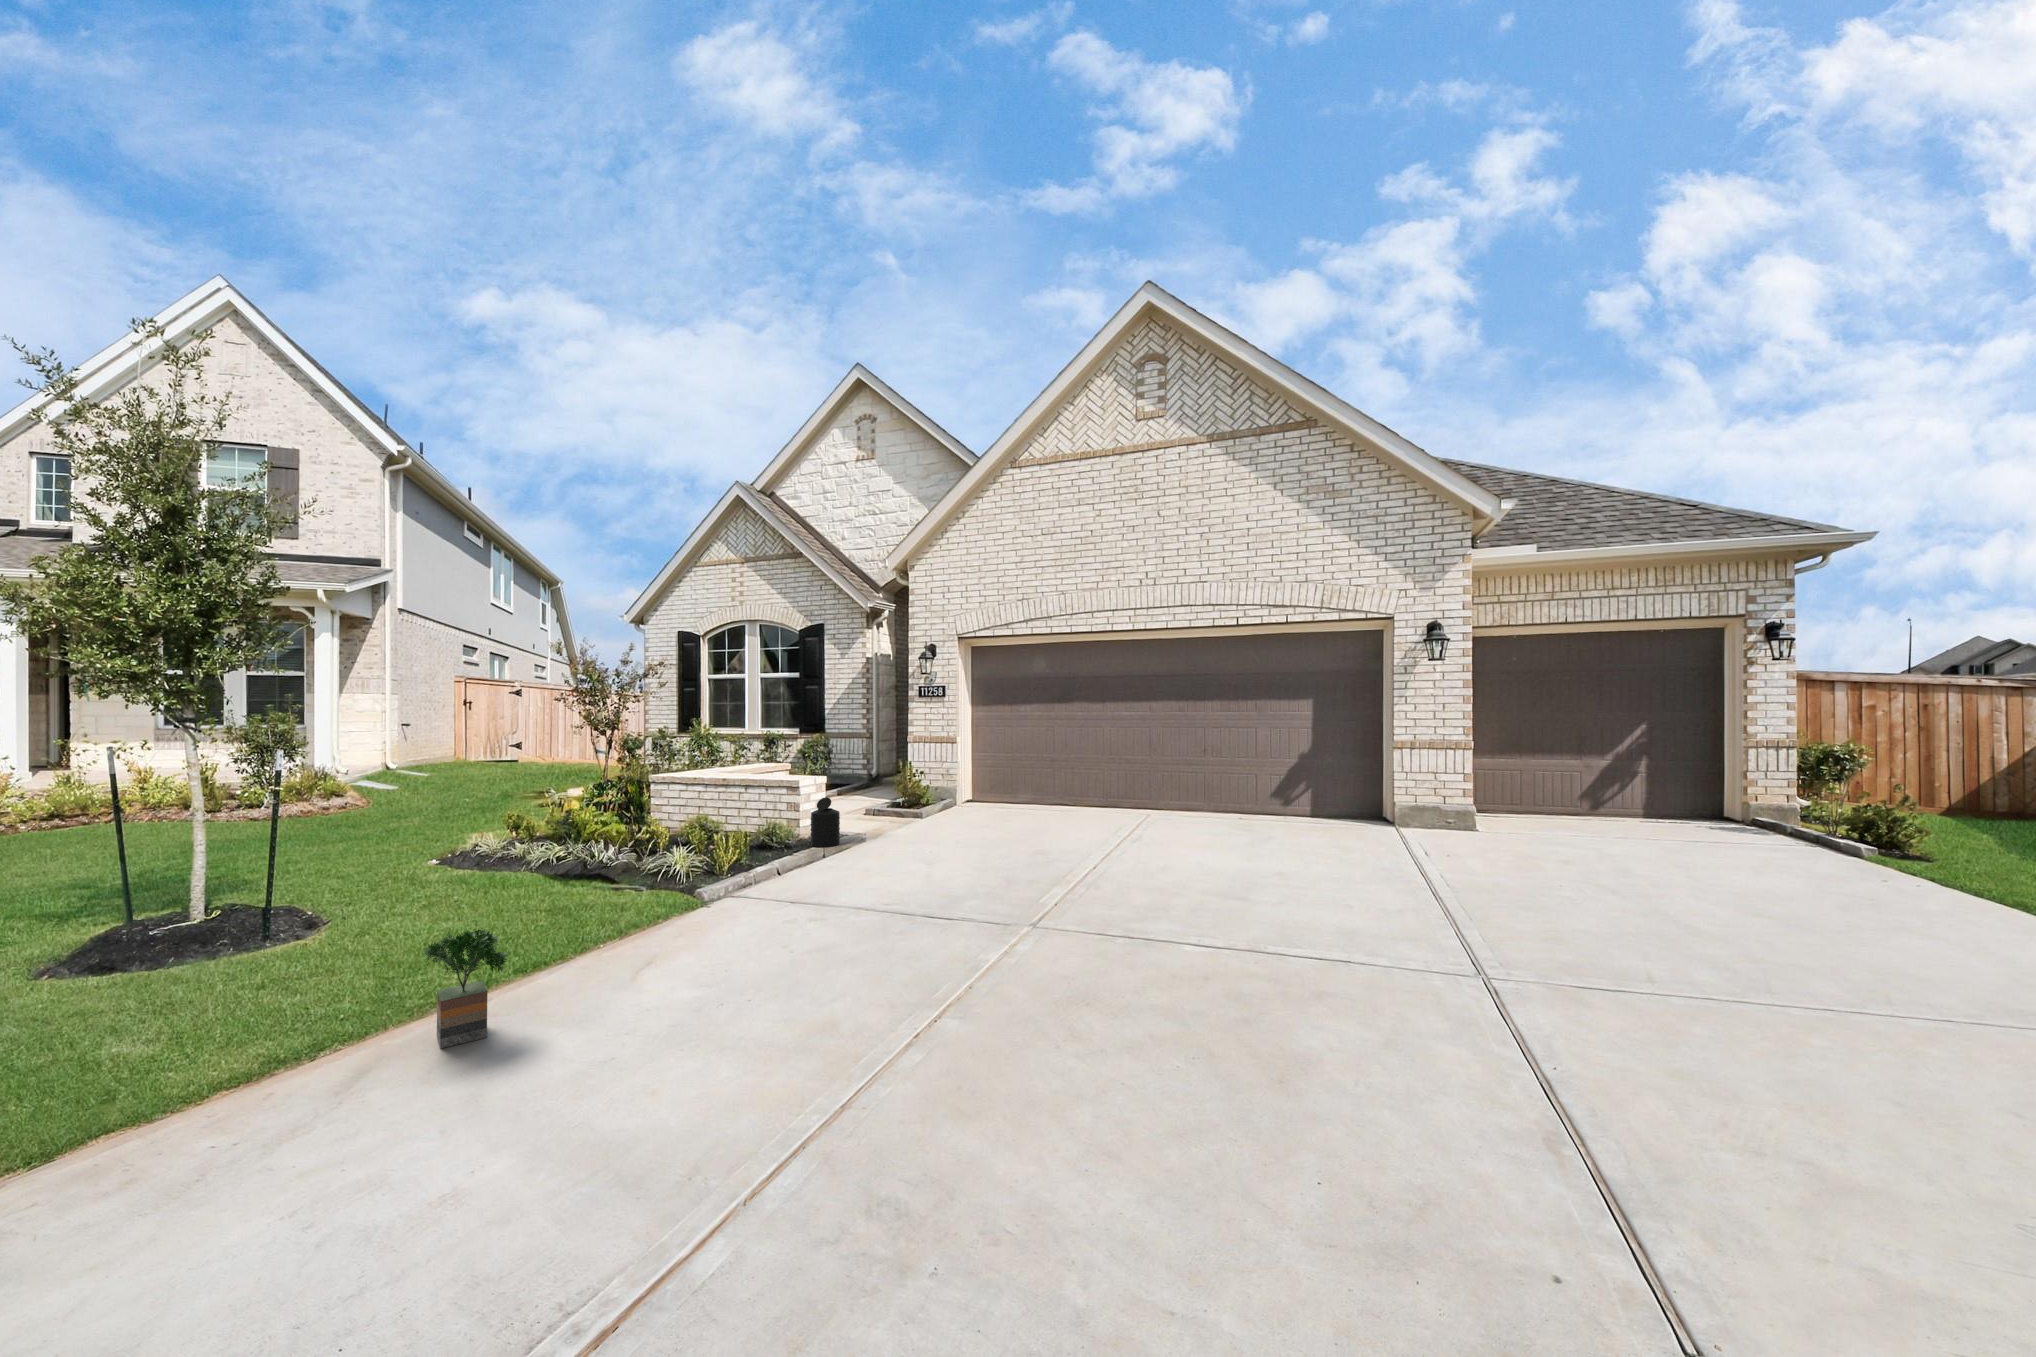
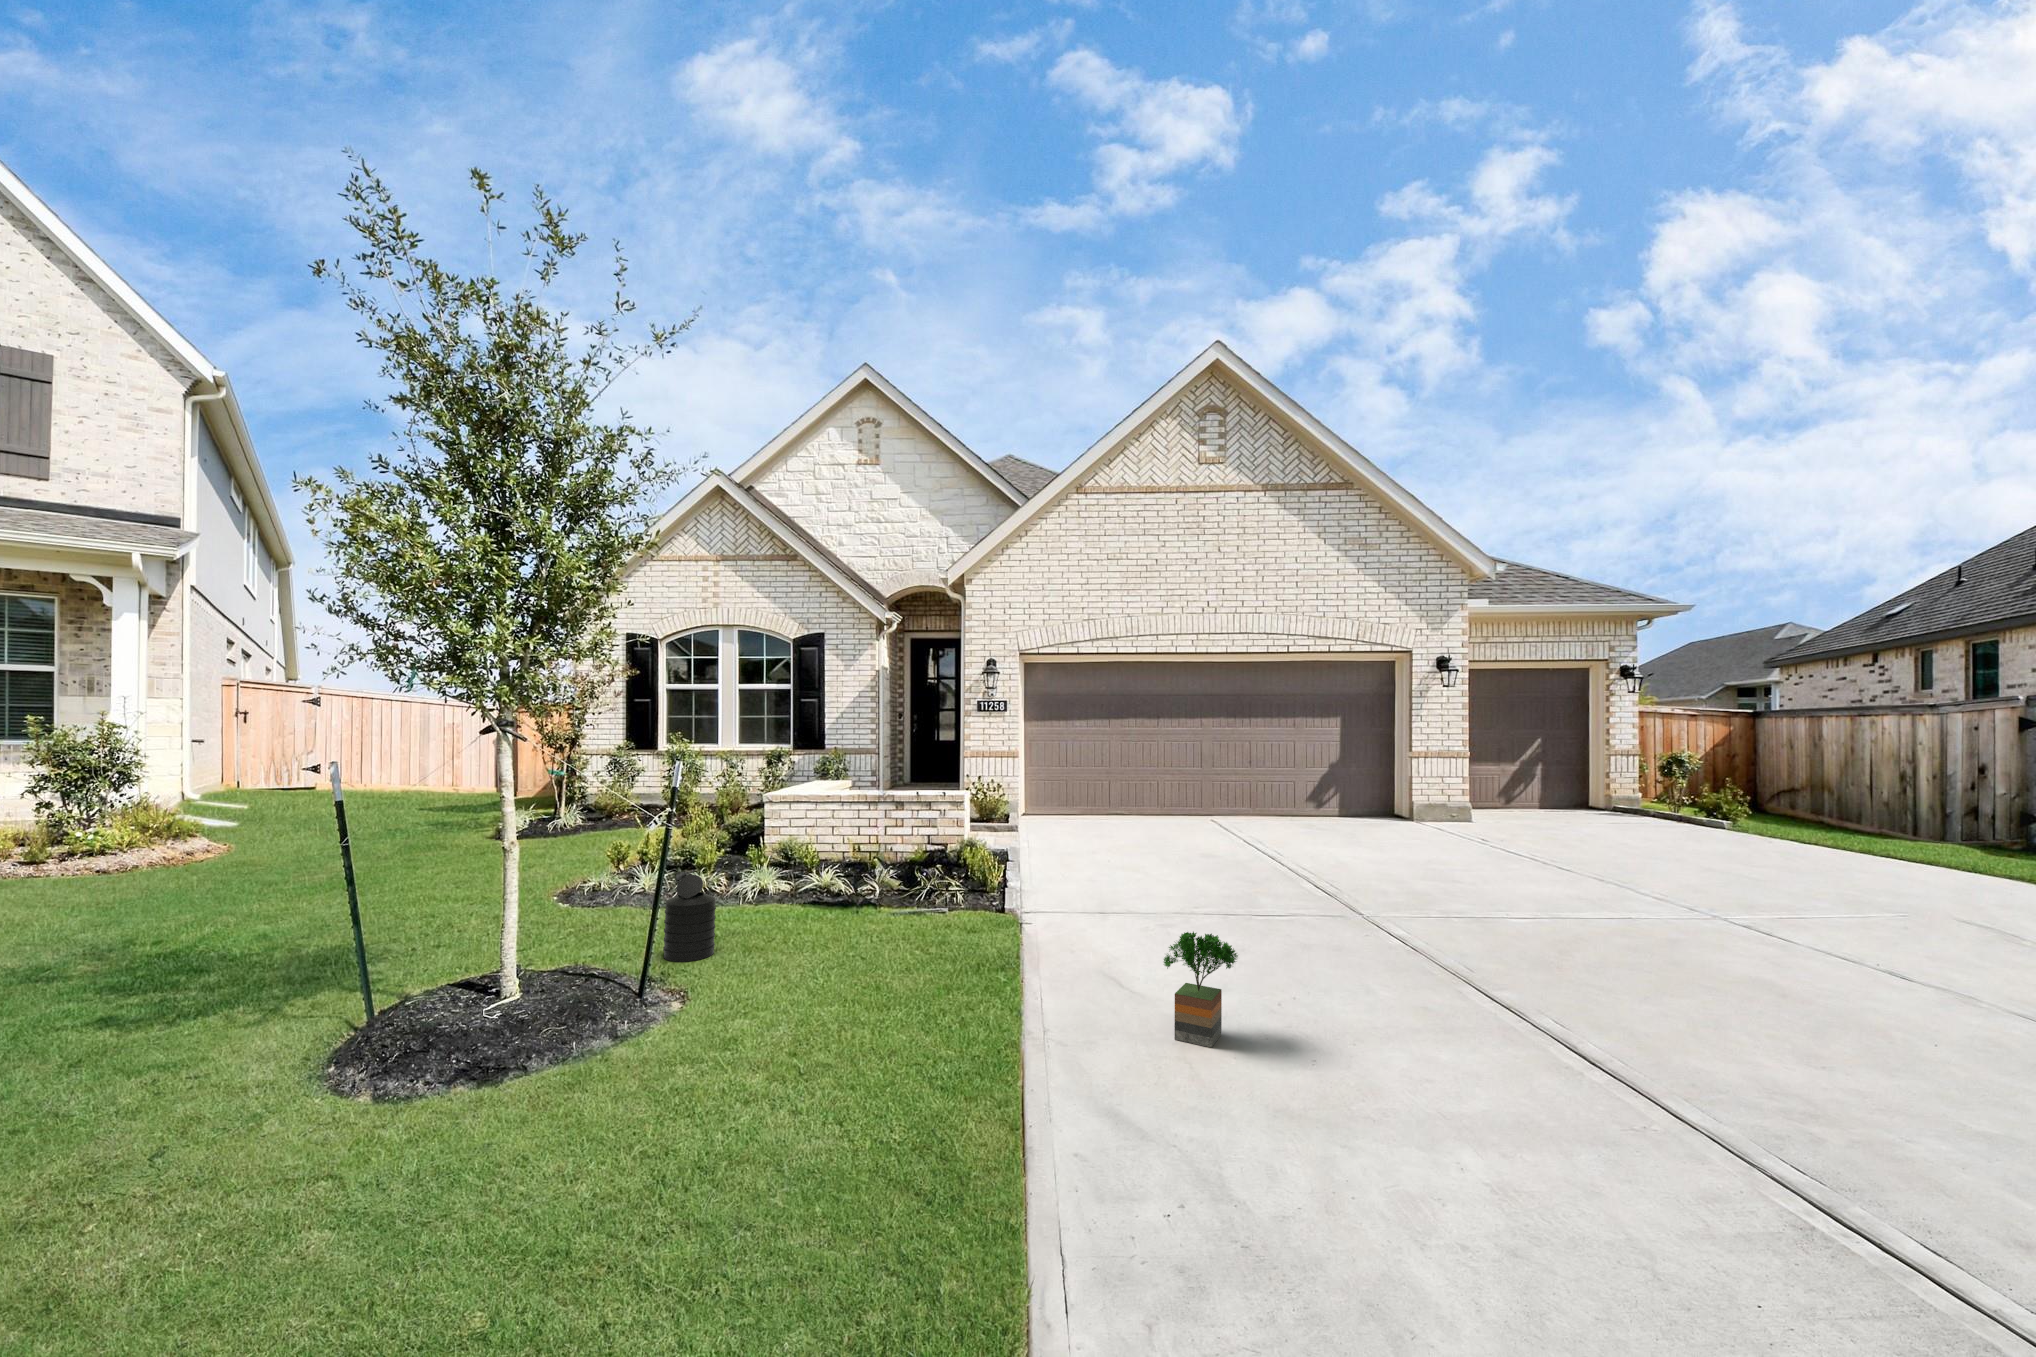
trash can: present [810,797,840,847] -> present [663,875,716,962]

